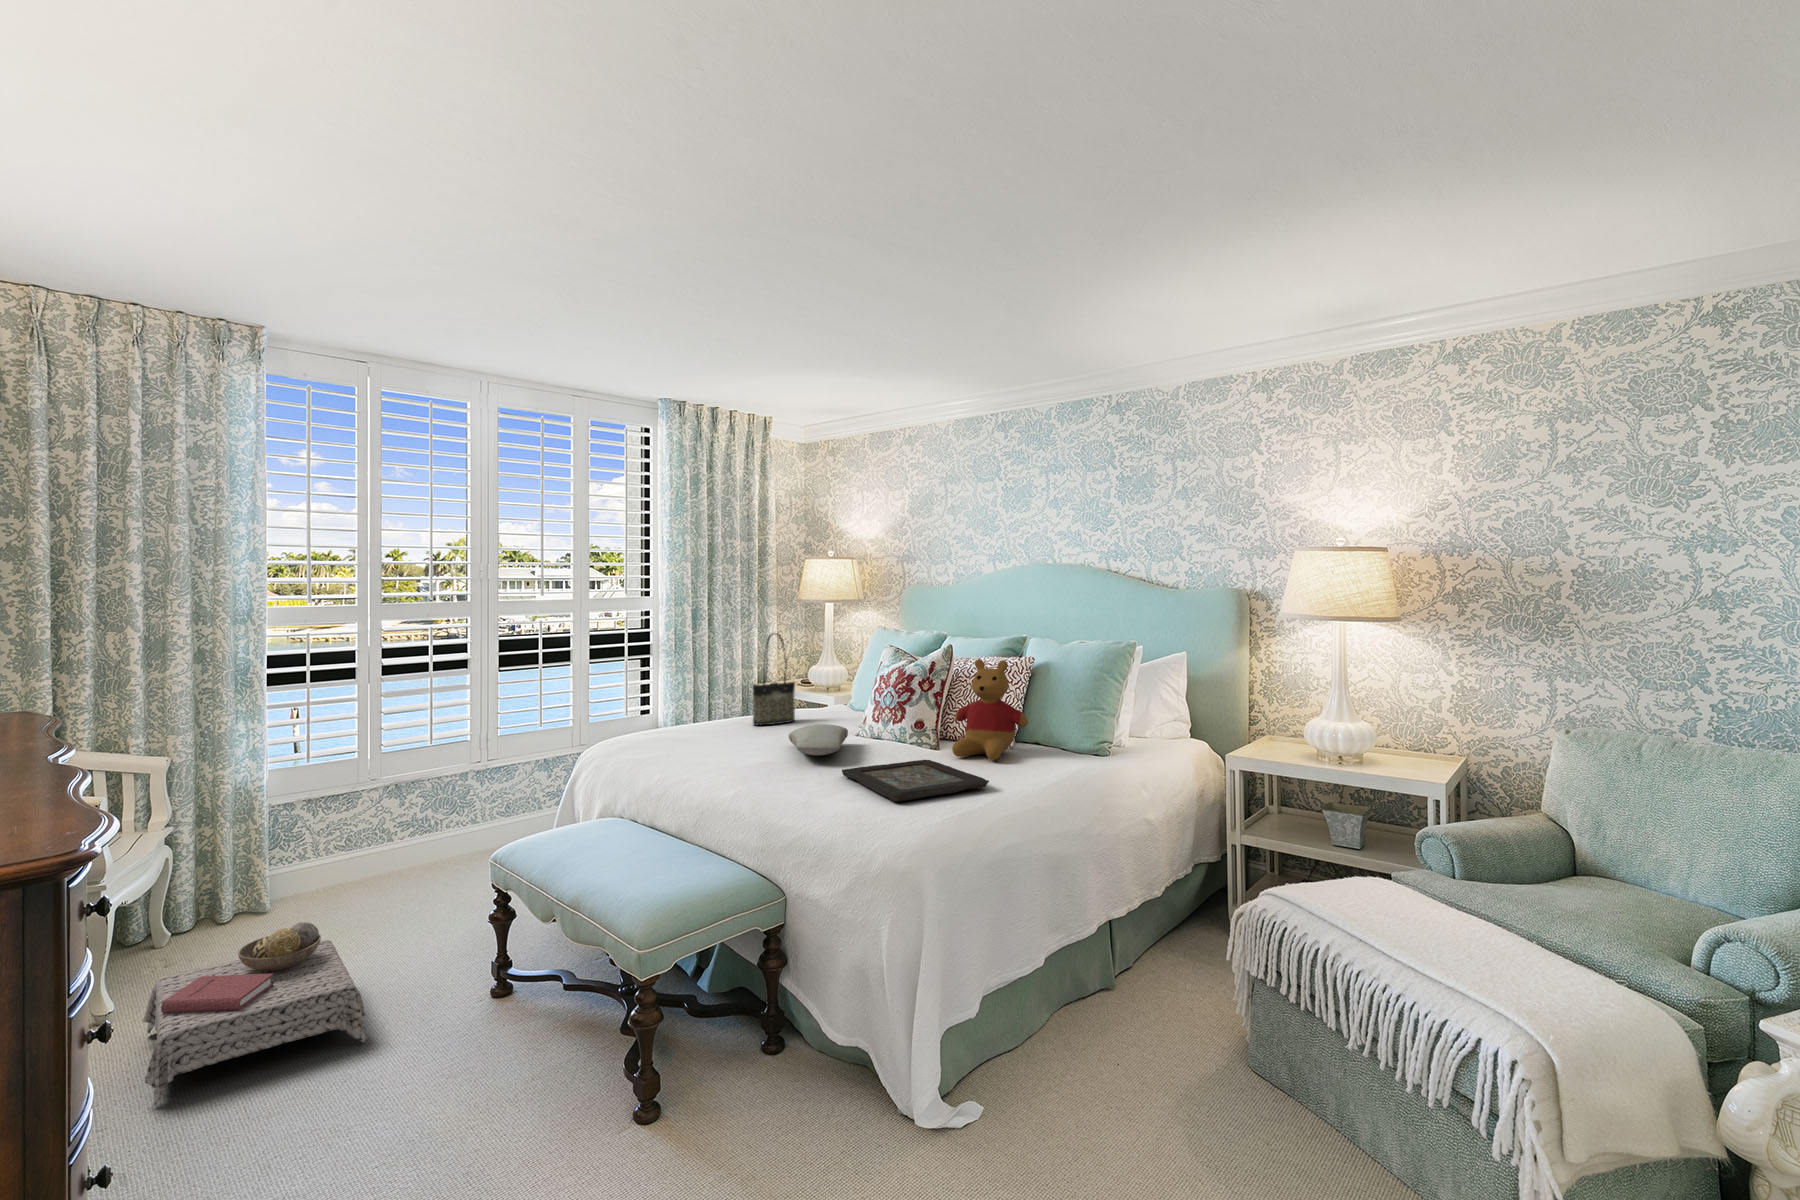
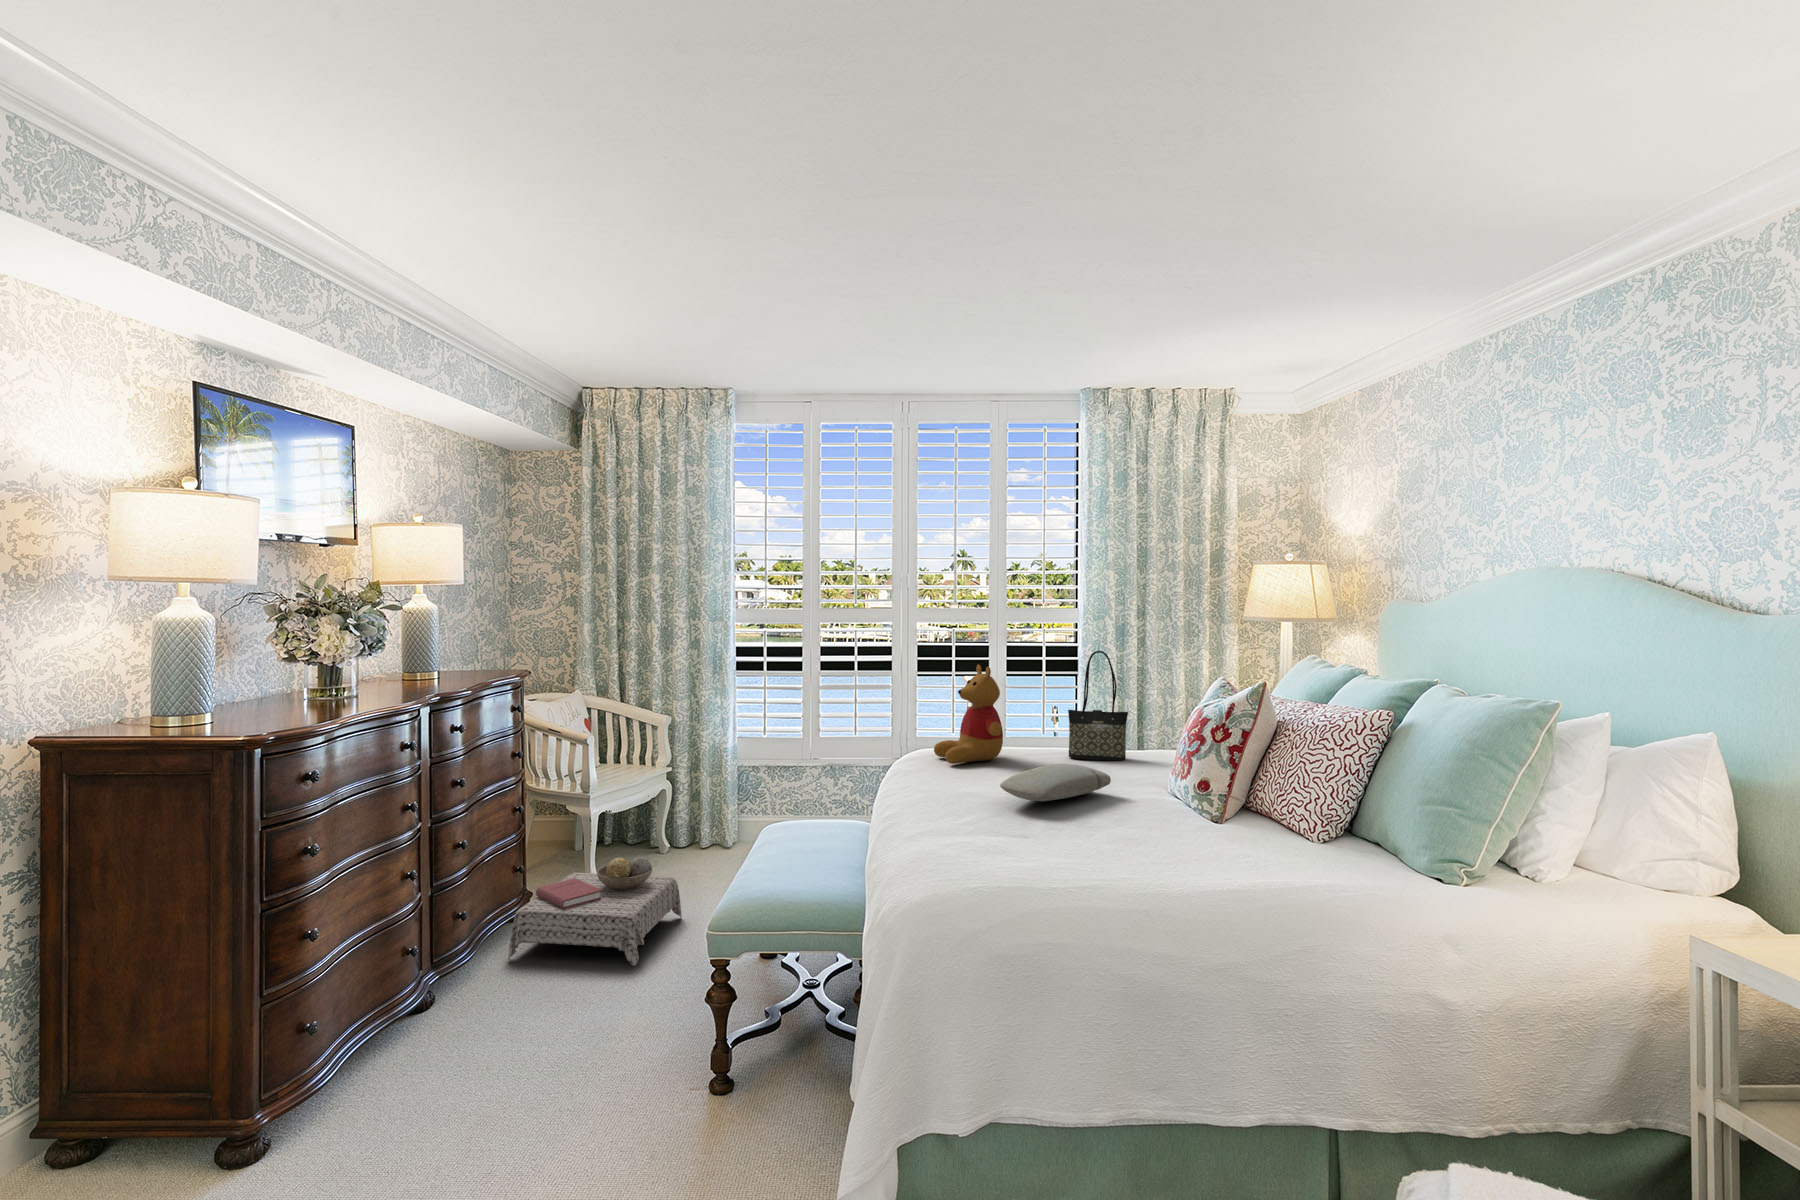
stuffed bear: present [952,659,1028,760] -> present [934,665,1003,764]
decorative tray: present [842,760,989,801] -> none [975,821,1139,885]

